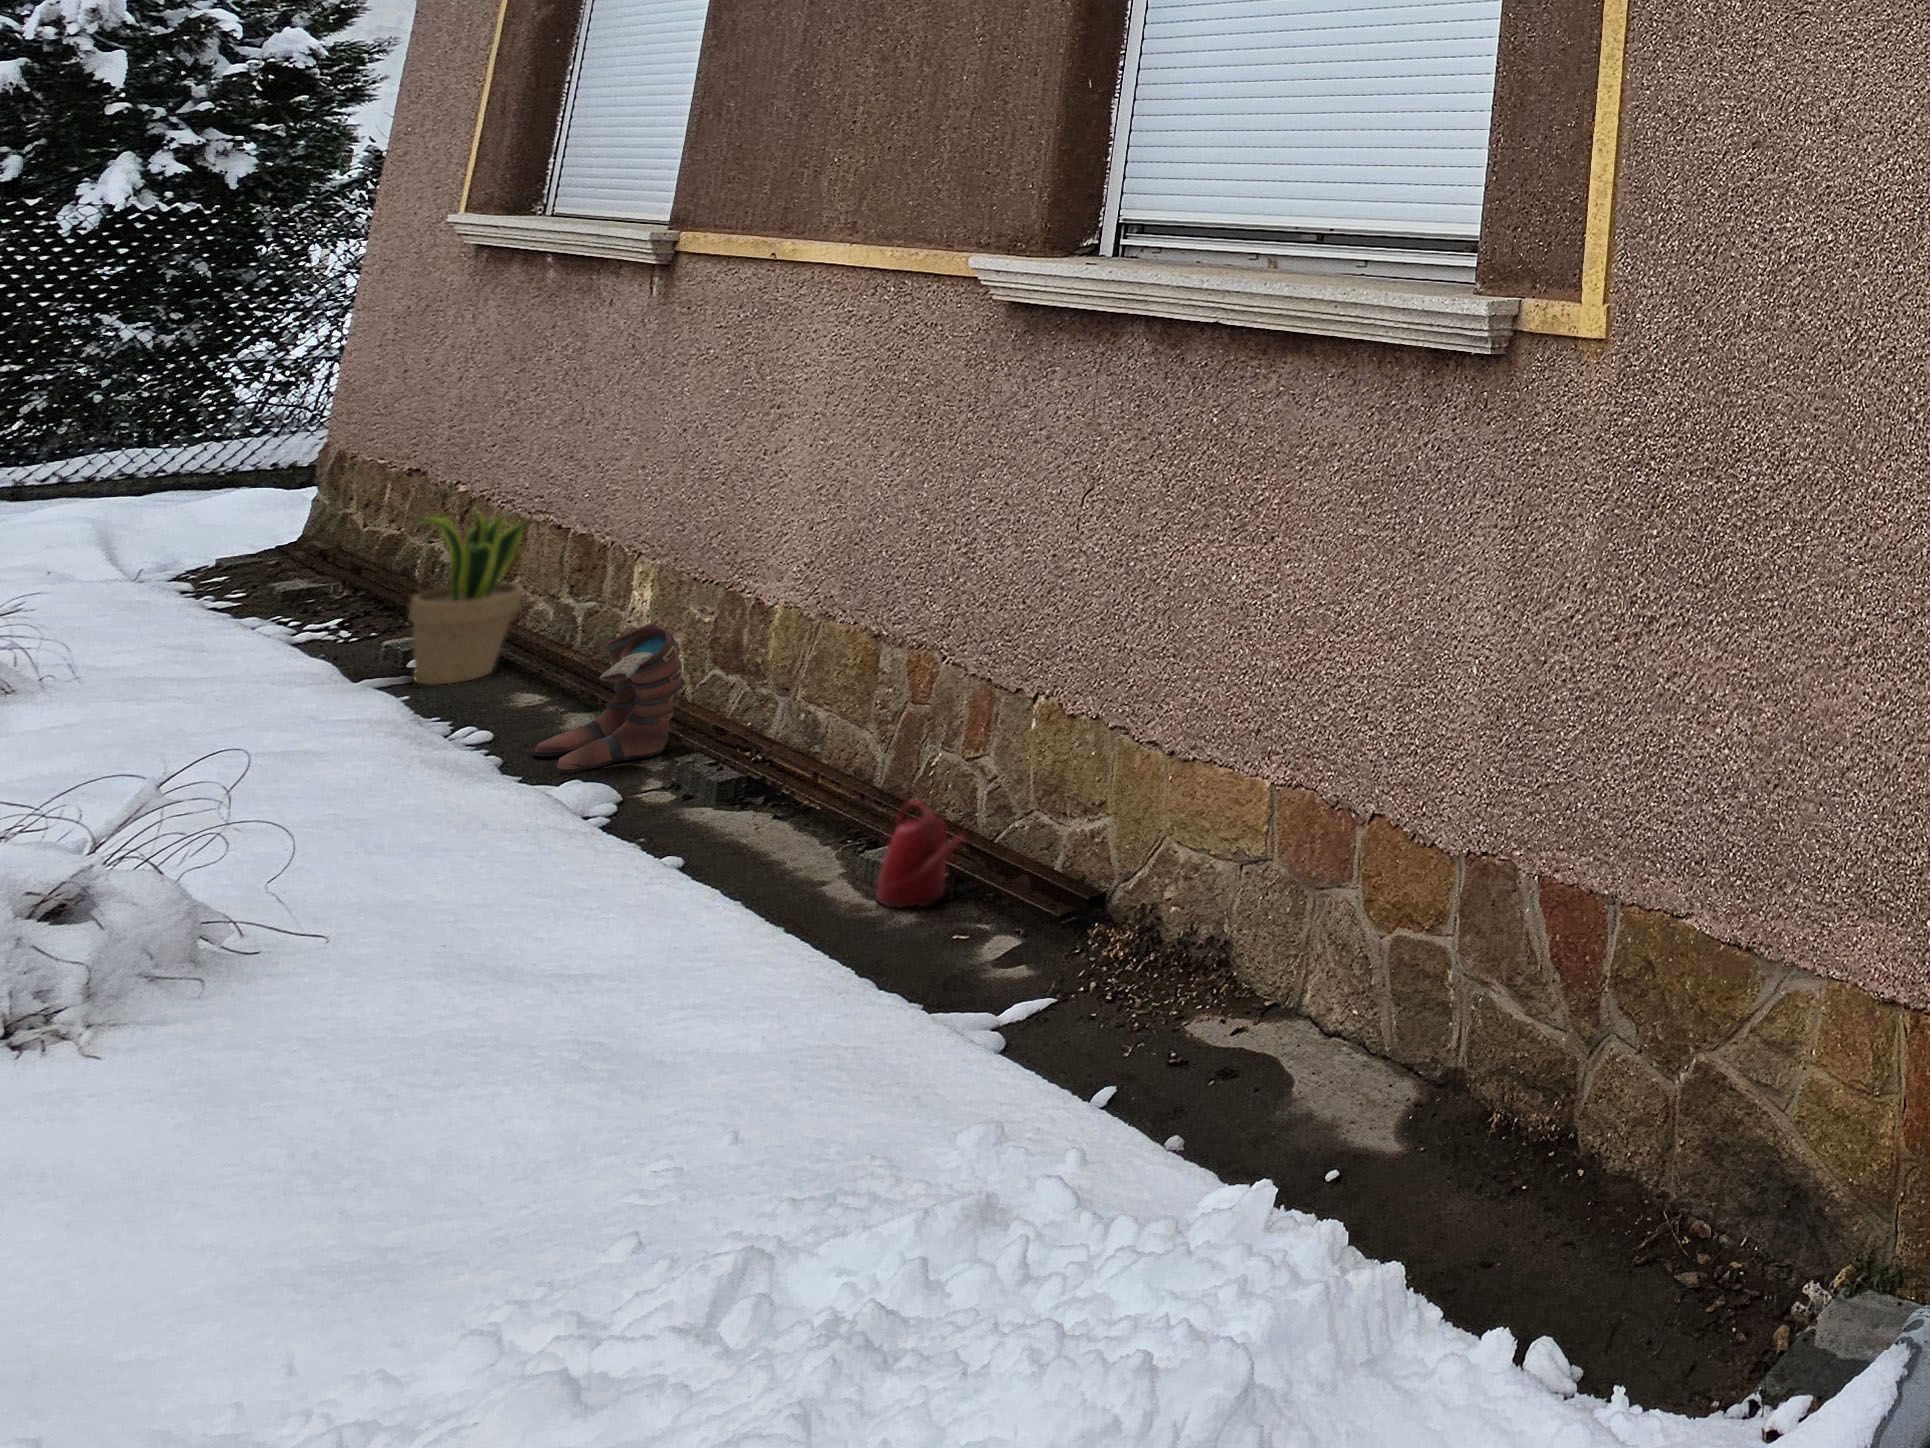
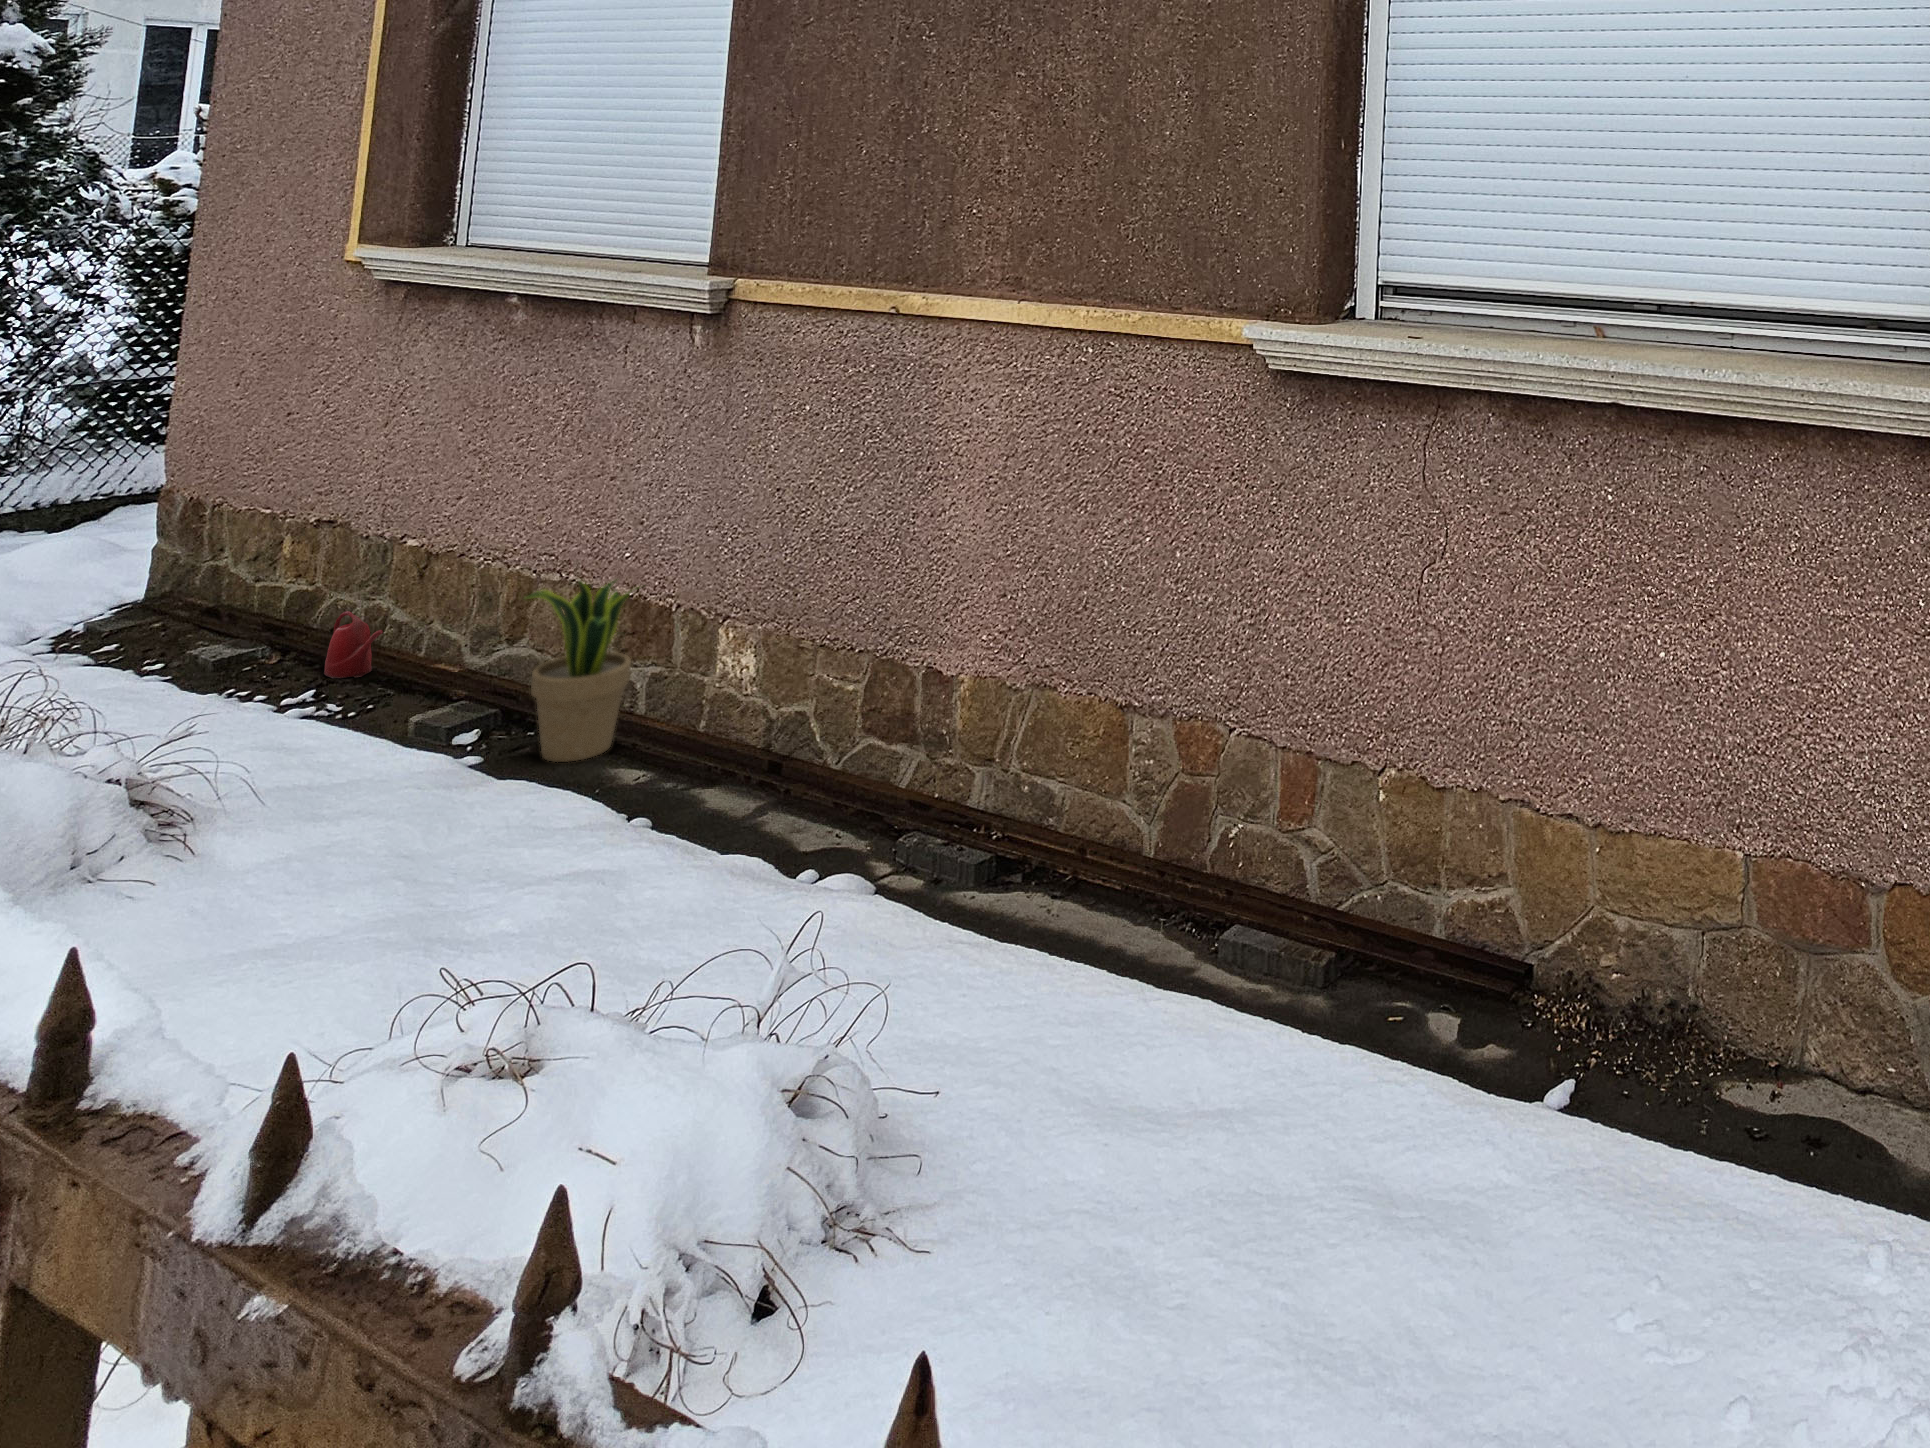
boots: present [534,622,682,773] -> none [761,696,896,855]
watering can: present [877,800,964,907] -> present [324,611,383,678]

